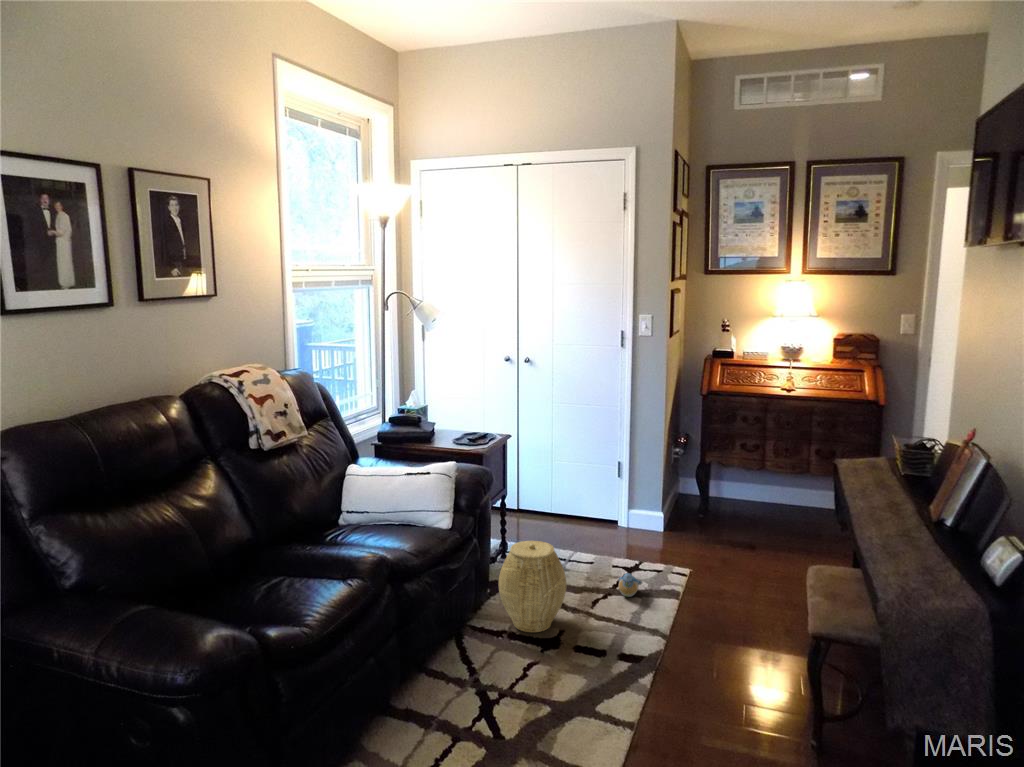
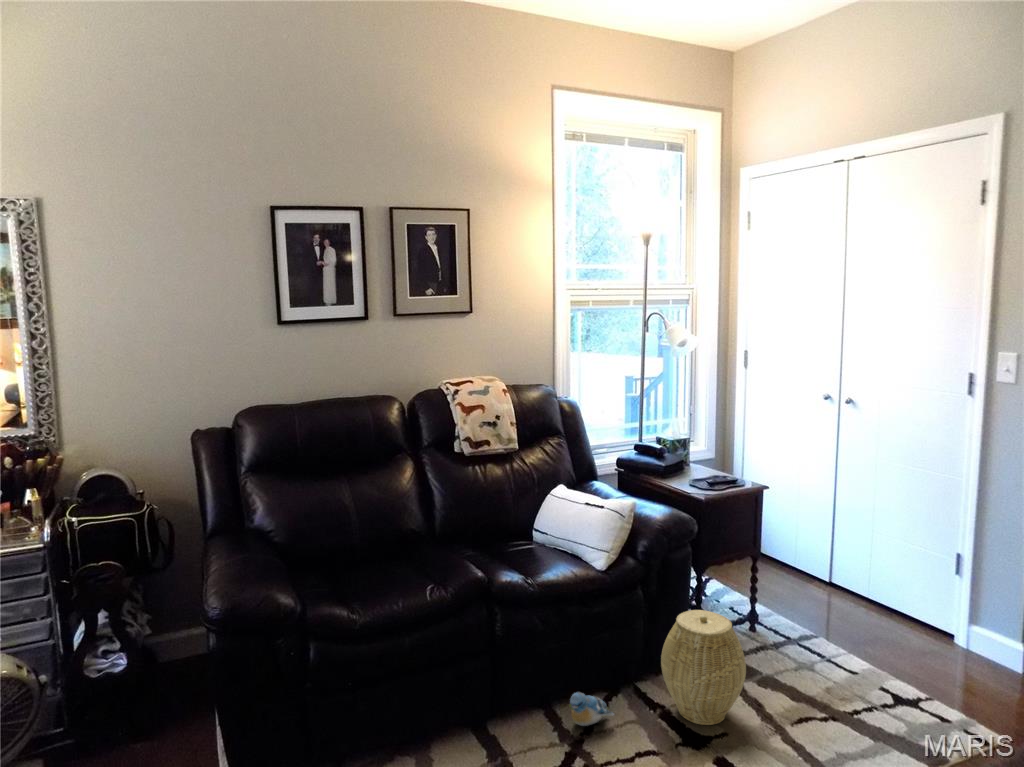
plush toy: present [619,573,642,597] -> present [569,692,614,726]

